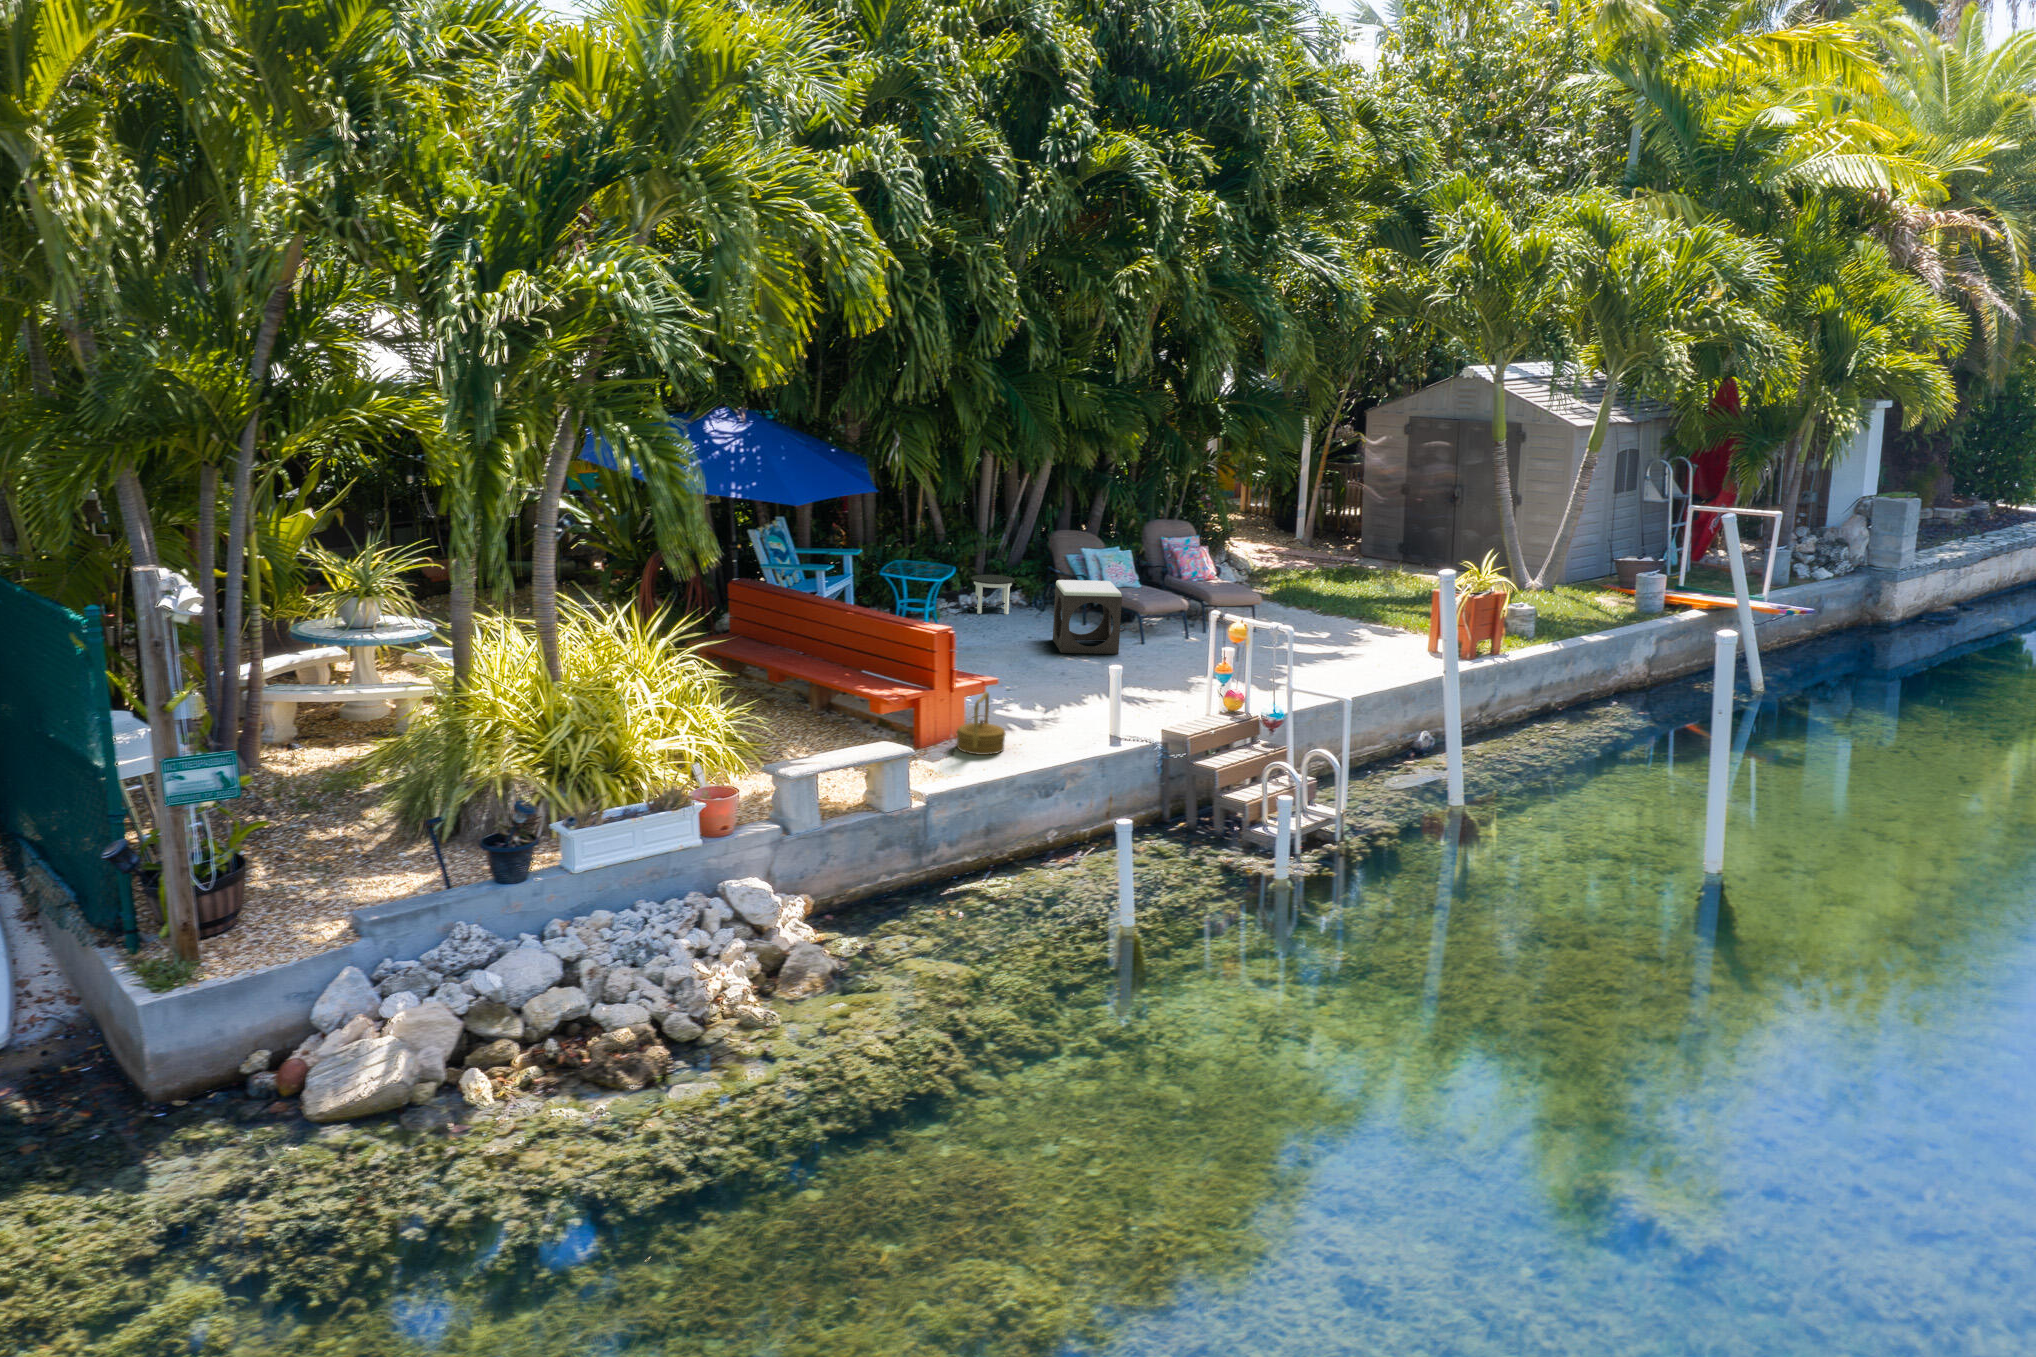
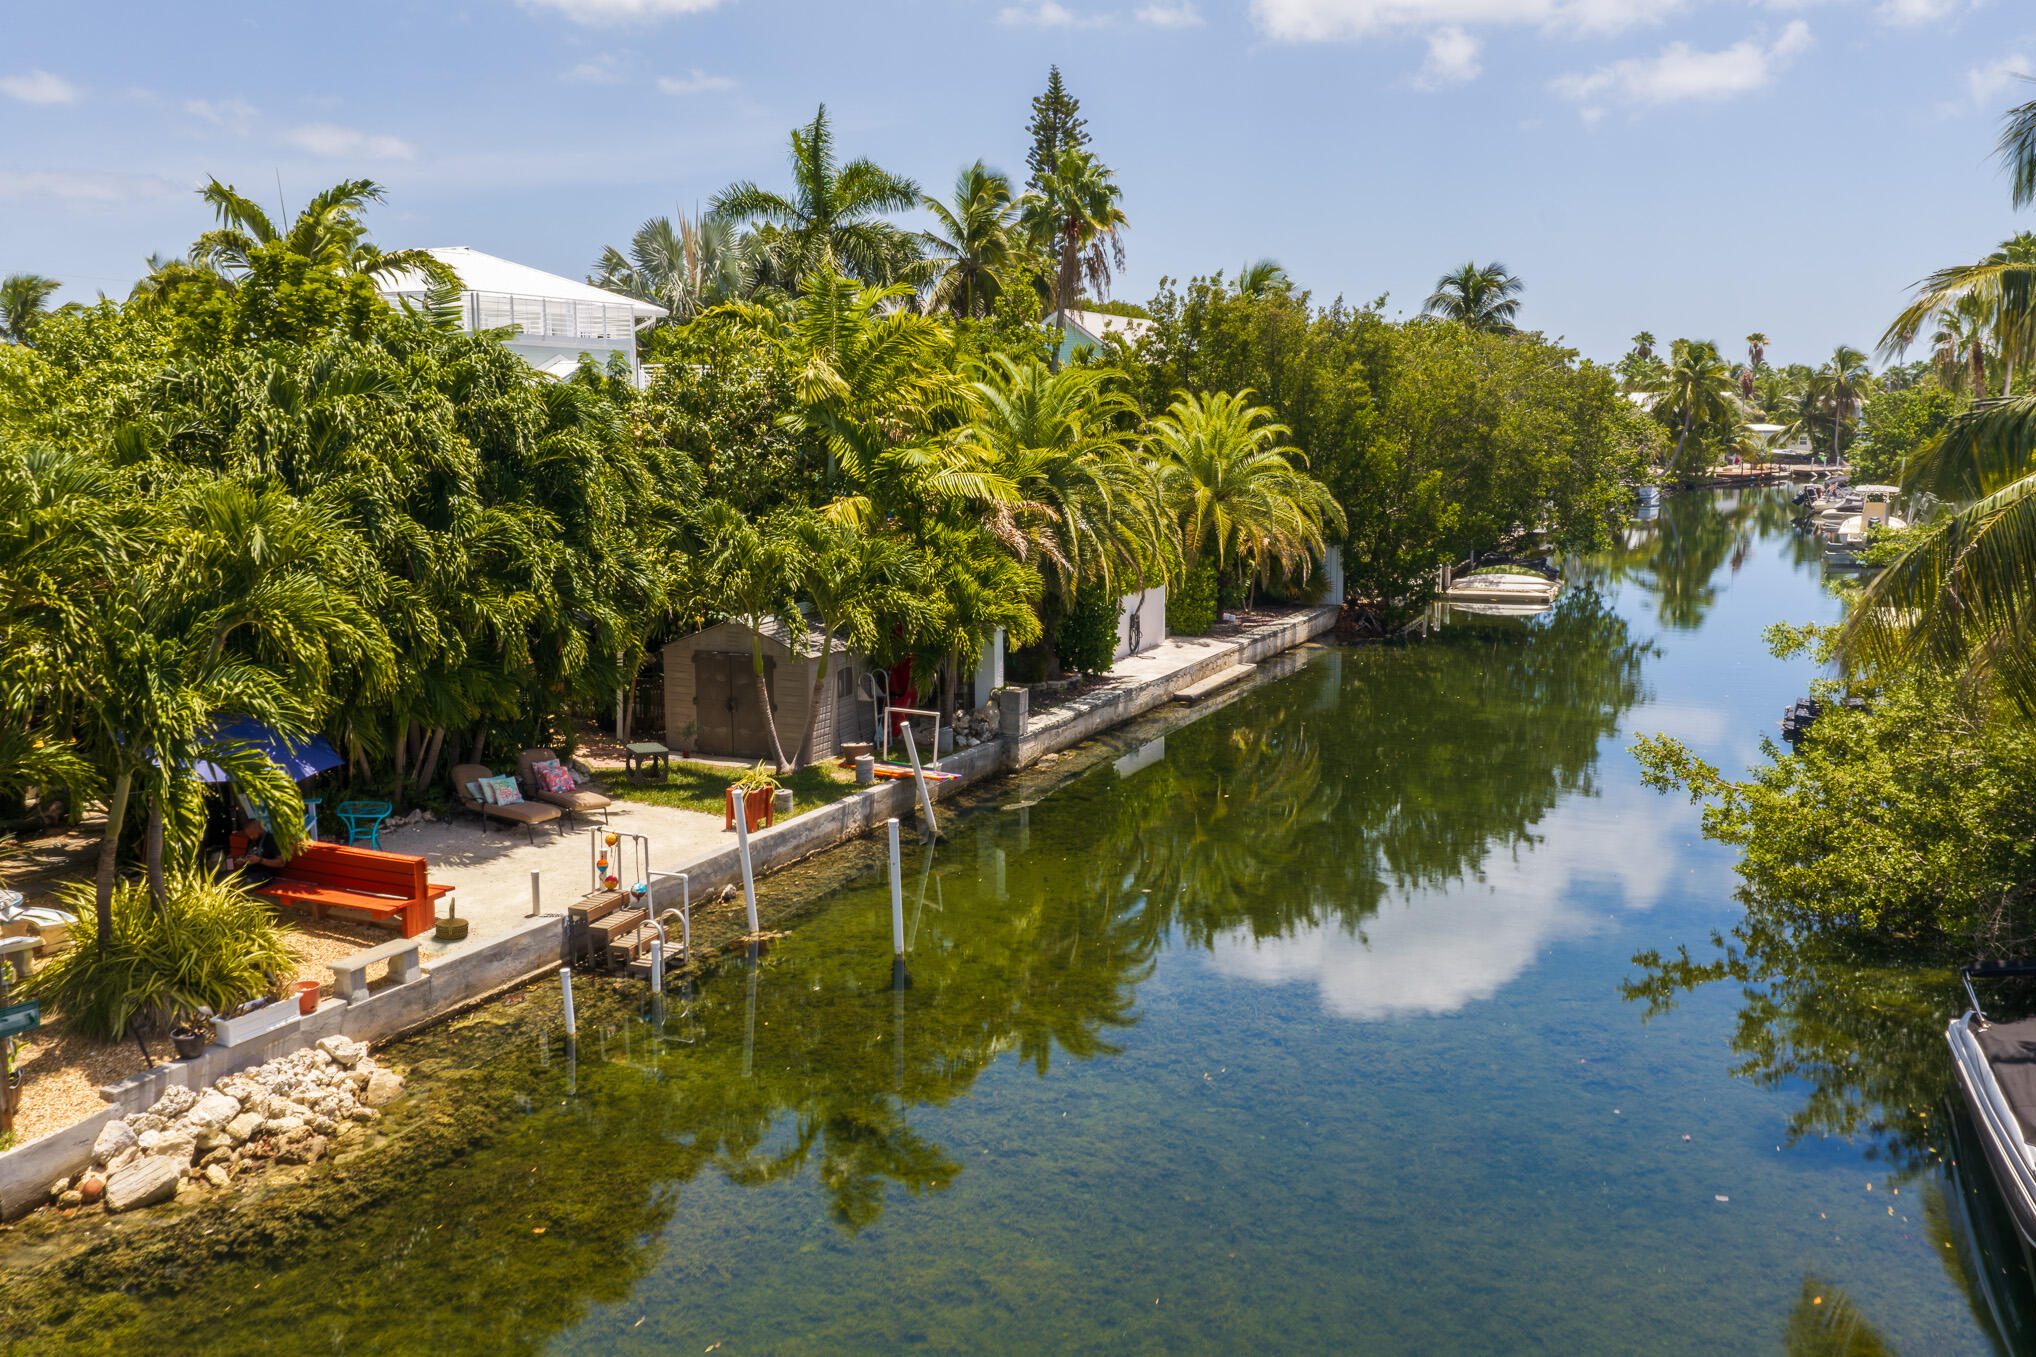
potted tree: none [1368,502,1411,564] -> present [675,716,702,758]
round table: present [971,575,1015,615] -> none [395,801,429,831]
footstool: present [1053,580,1122,654] -> present [625,743,669,785]

